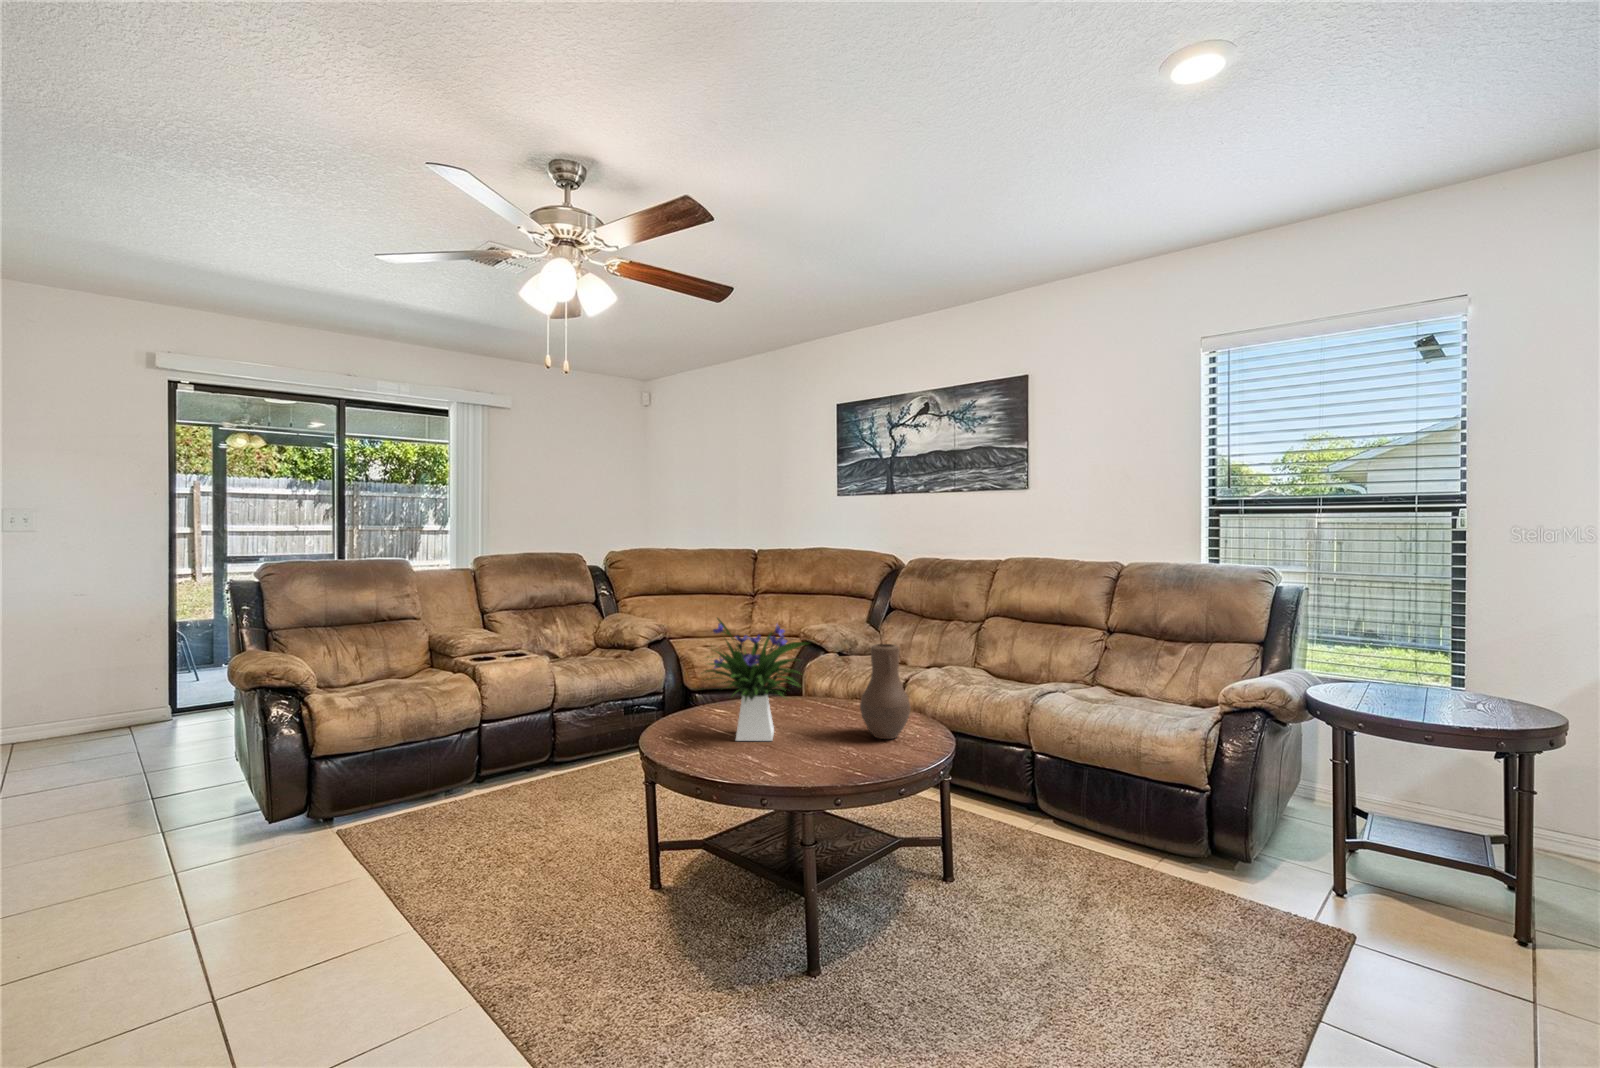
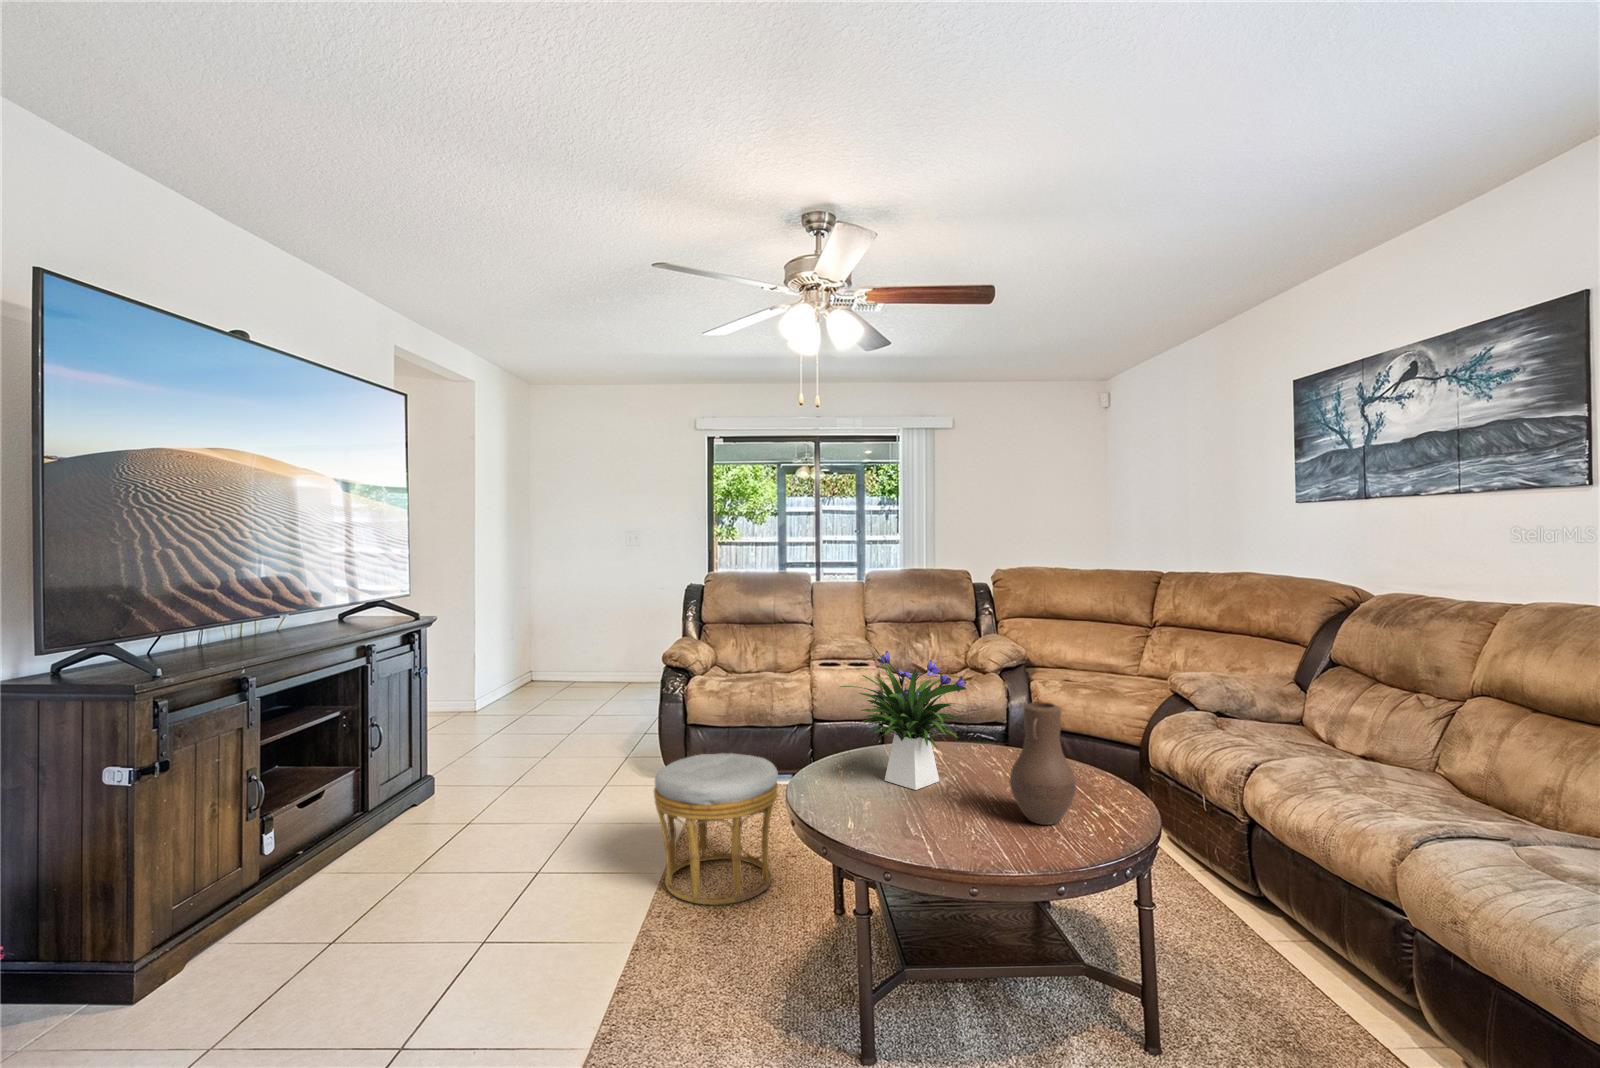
ottoman: none [423,761,578,945] -> present [654,753,778,905]

